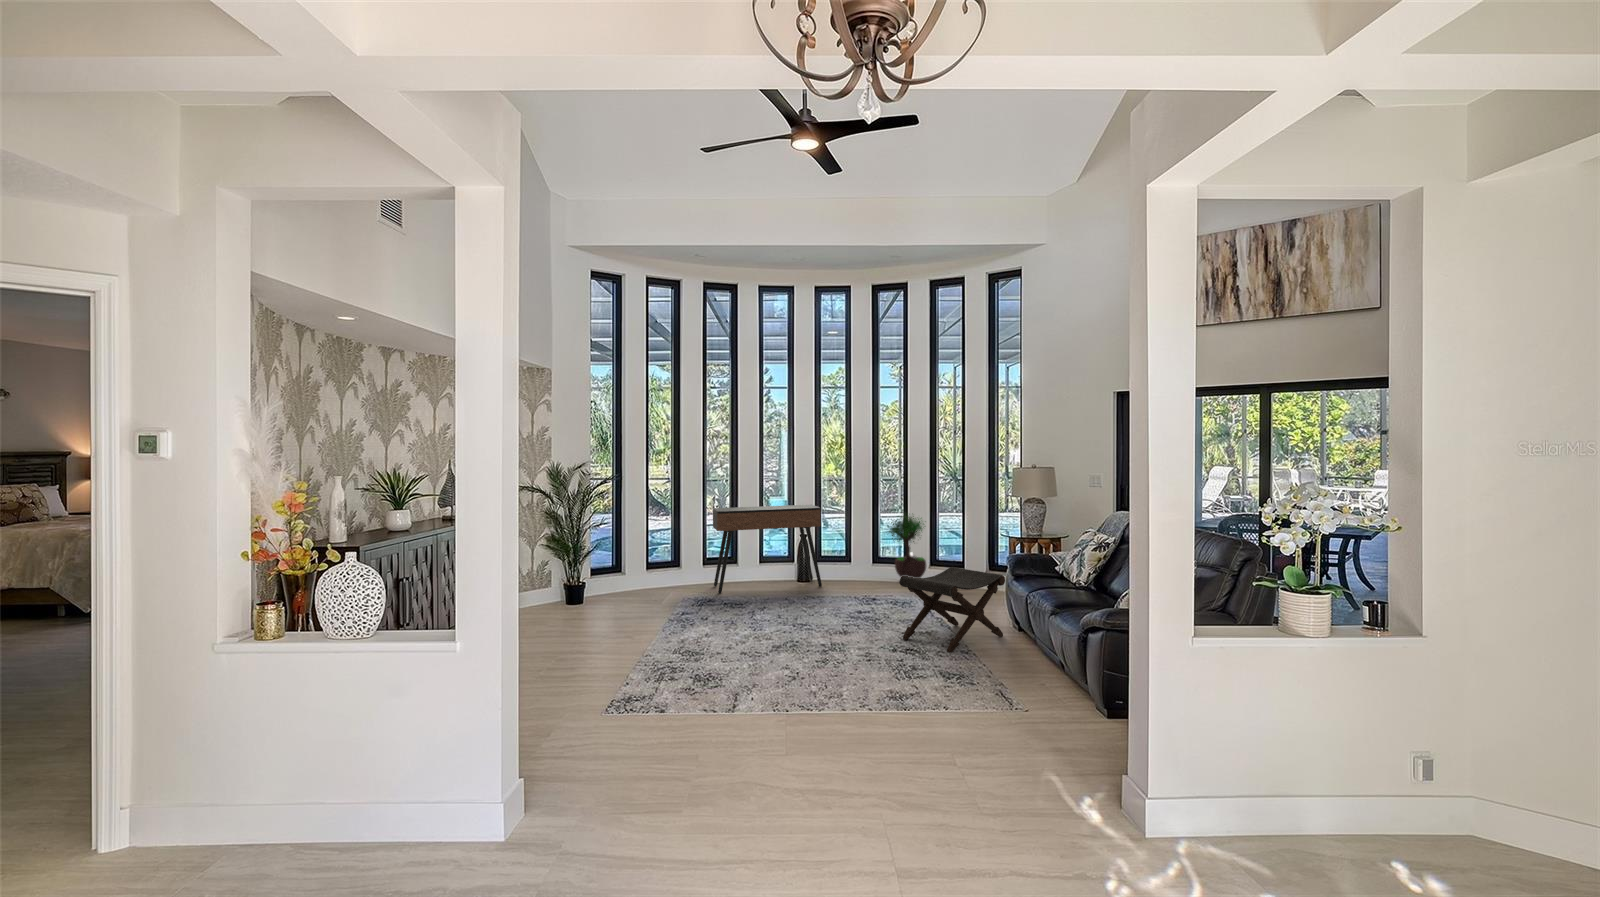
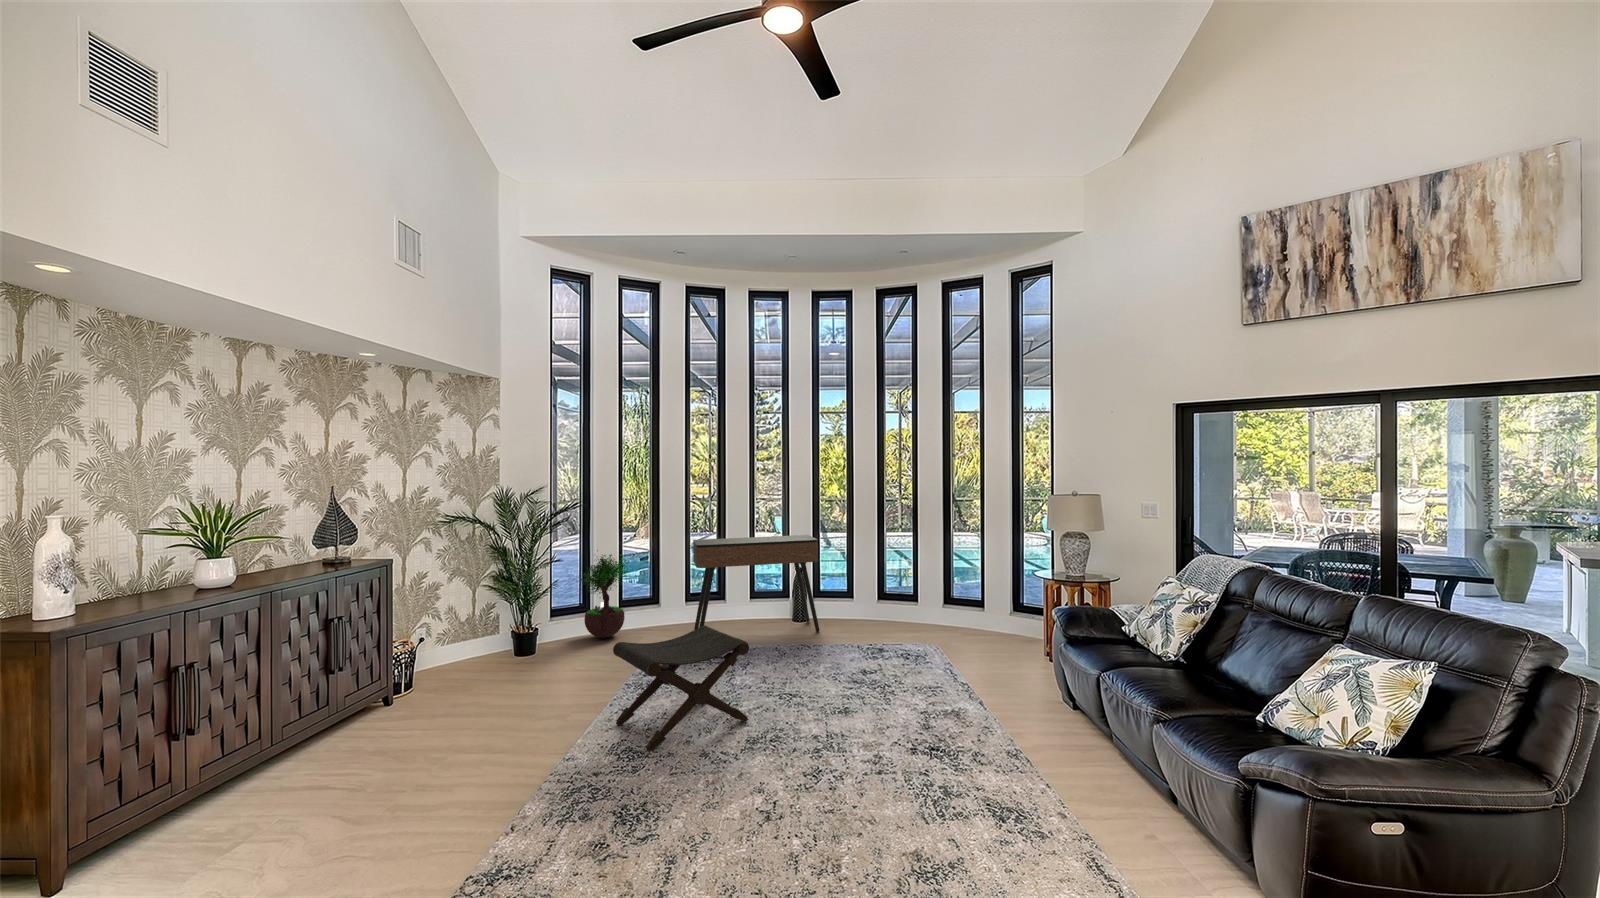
potted tree: present [889,516,926,578] -> present [577,550,628,638]
footstool: present [900,567,1005,653] -> present [613,626,749,751]

